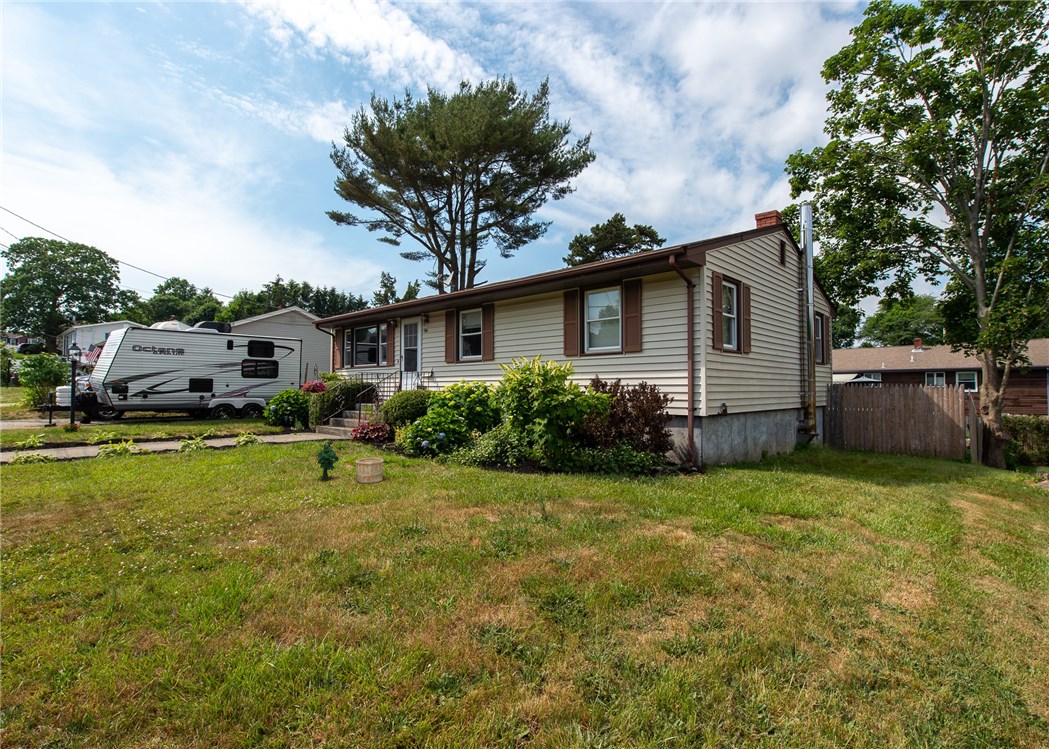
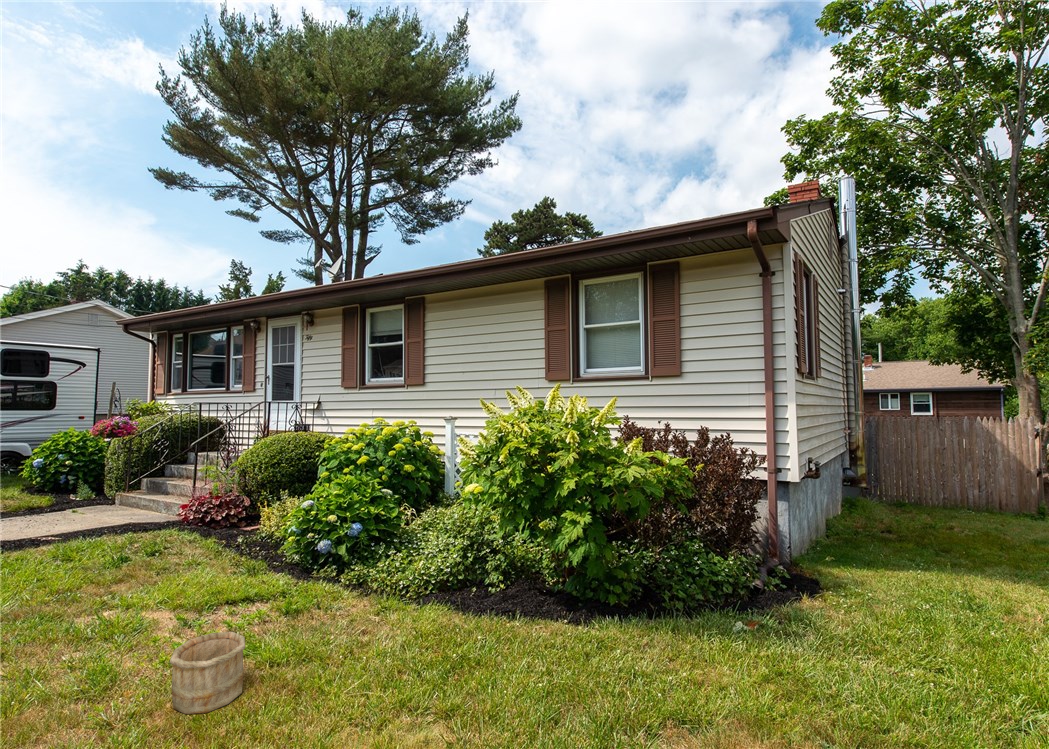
decorative plant: present [316,442,339,481] -> none [56,611,128,717]

